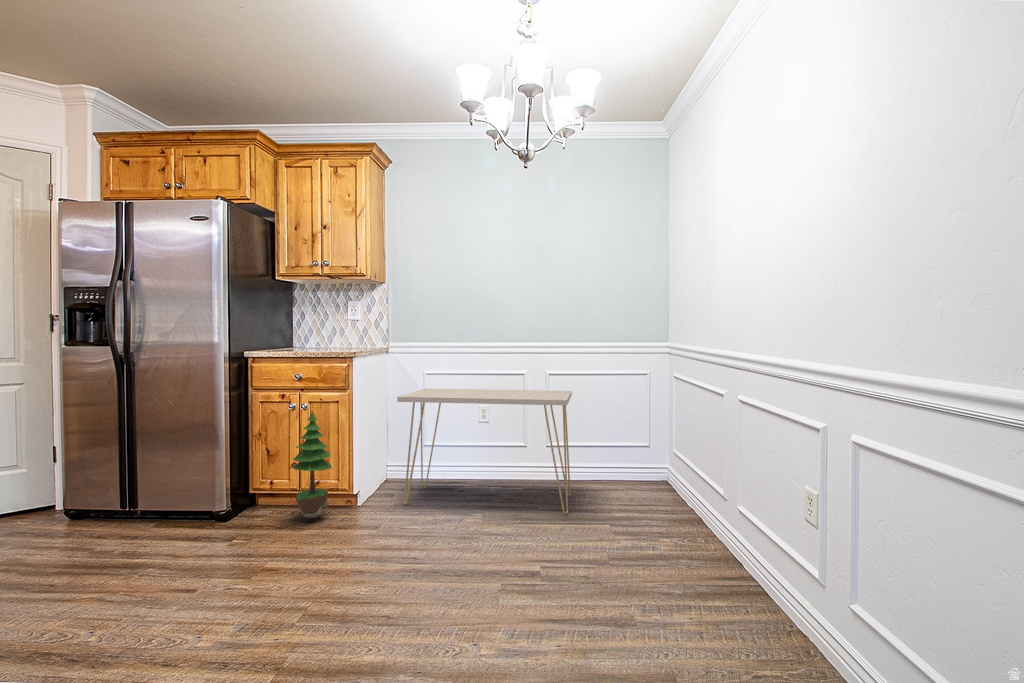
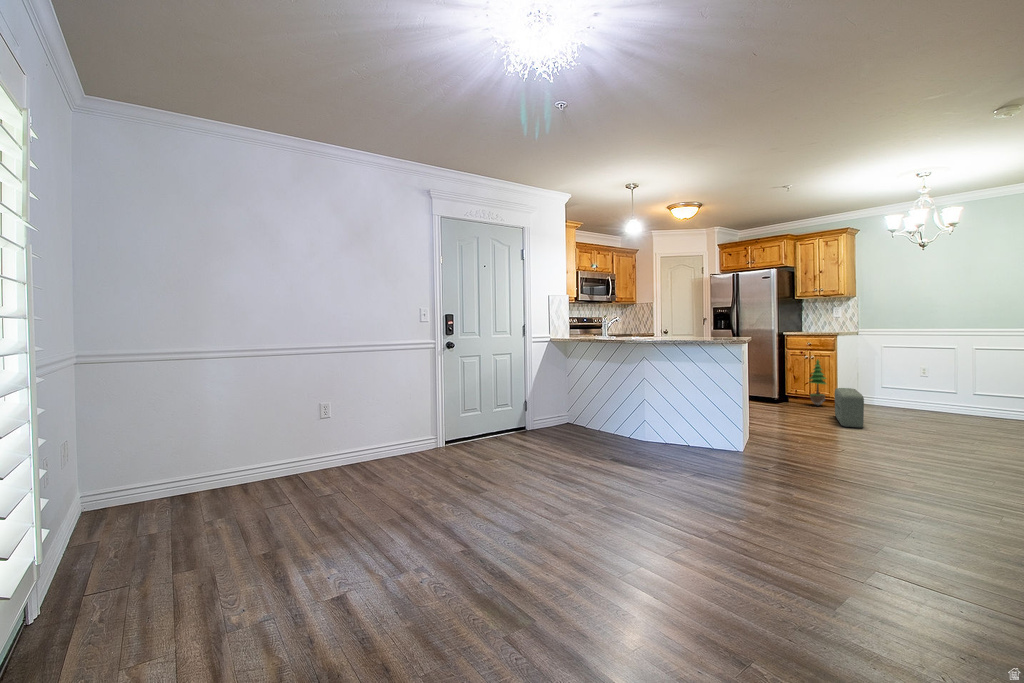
console table: present [397,388,572,514] -> none [863,353,989,421]
pouf: none [340,493,407,646] -> present [835,388,864,428]

